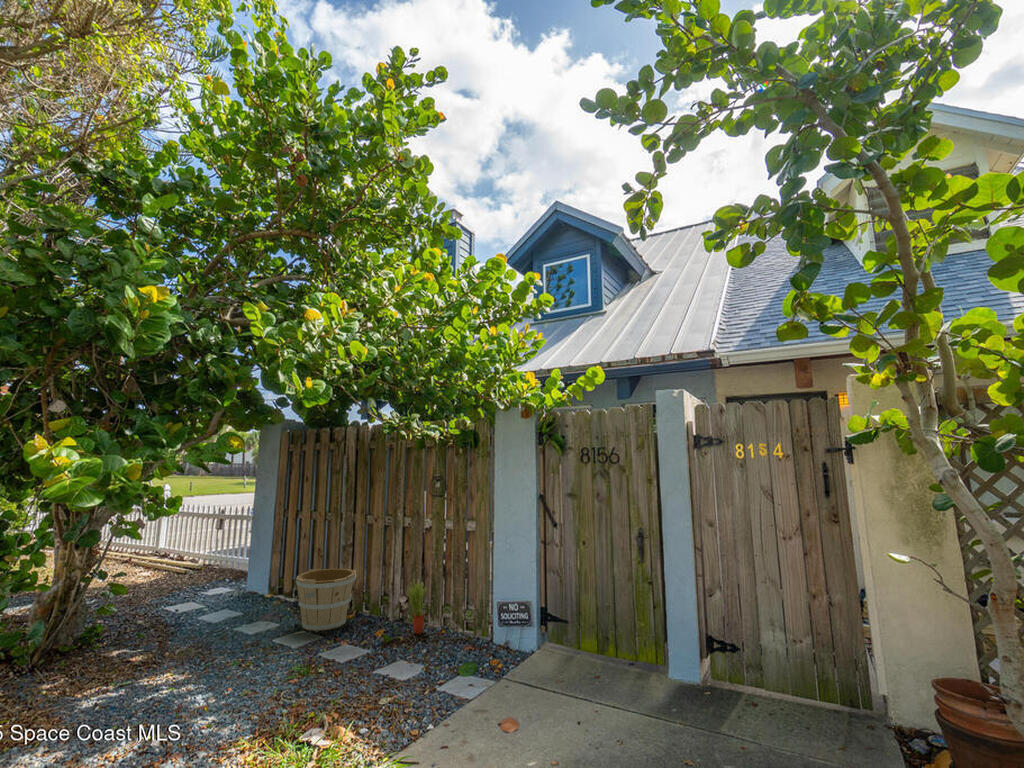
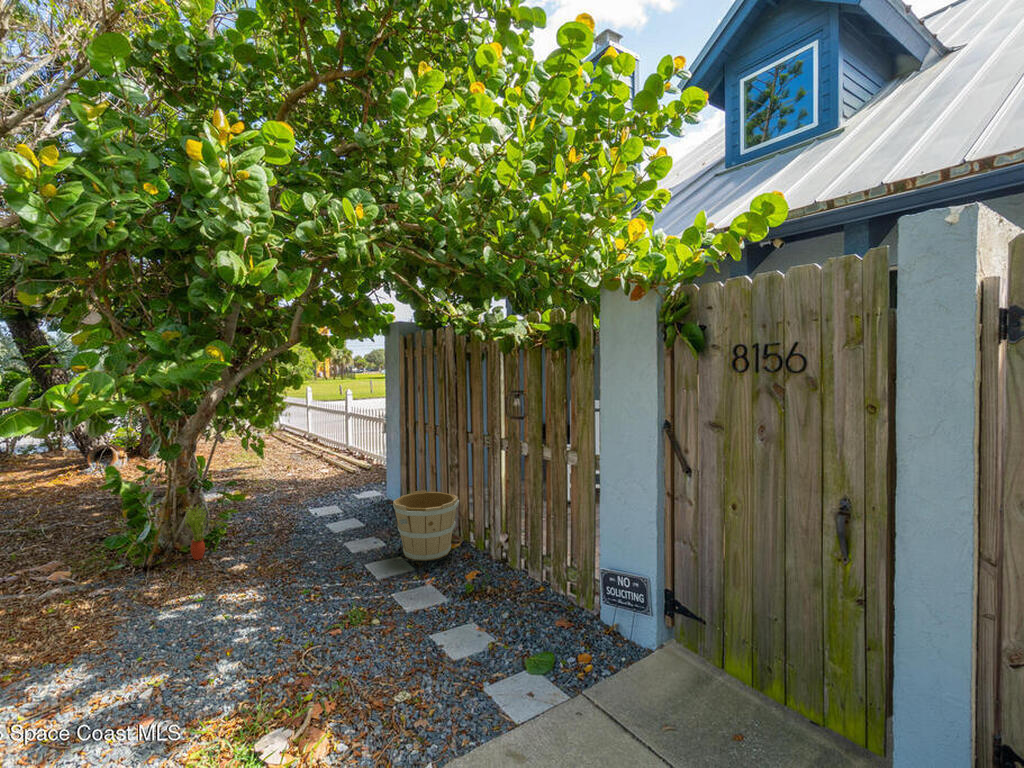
potted plant: present [408,581,427,634] -> present [185,506,209,560]

